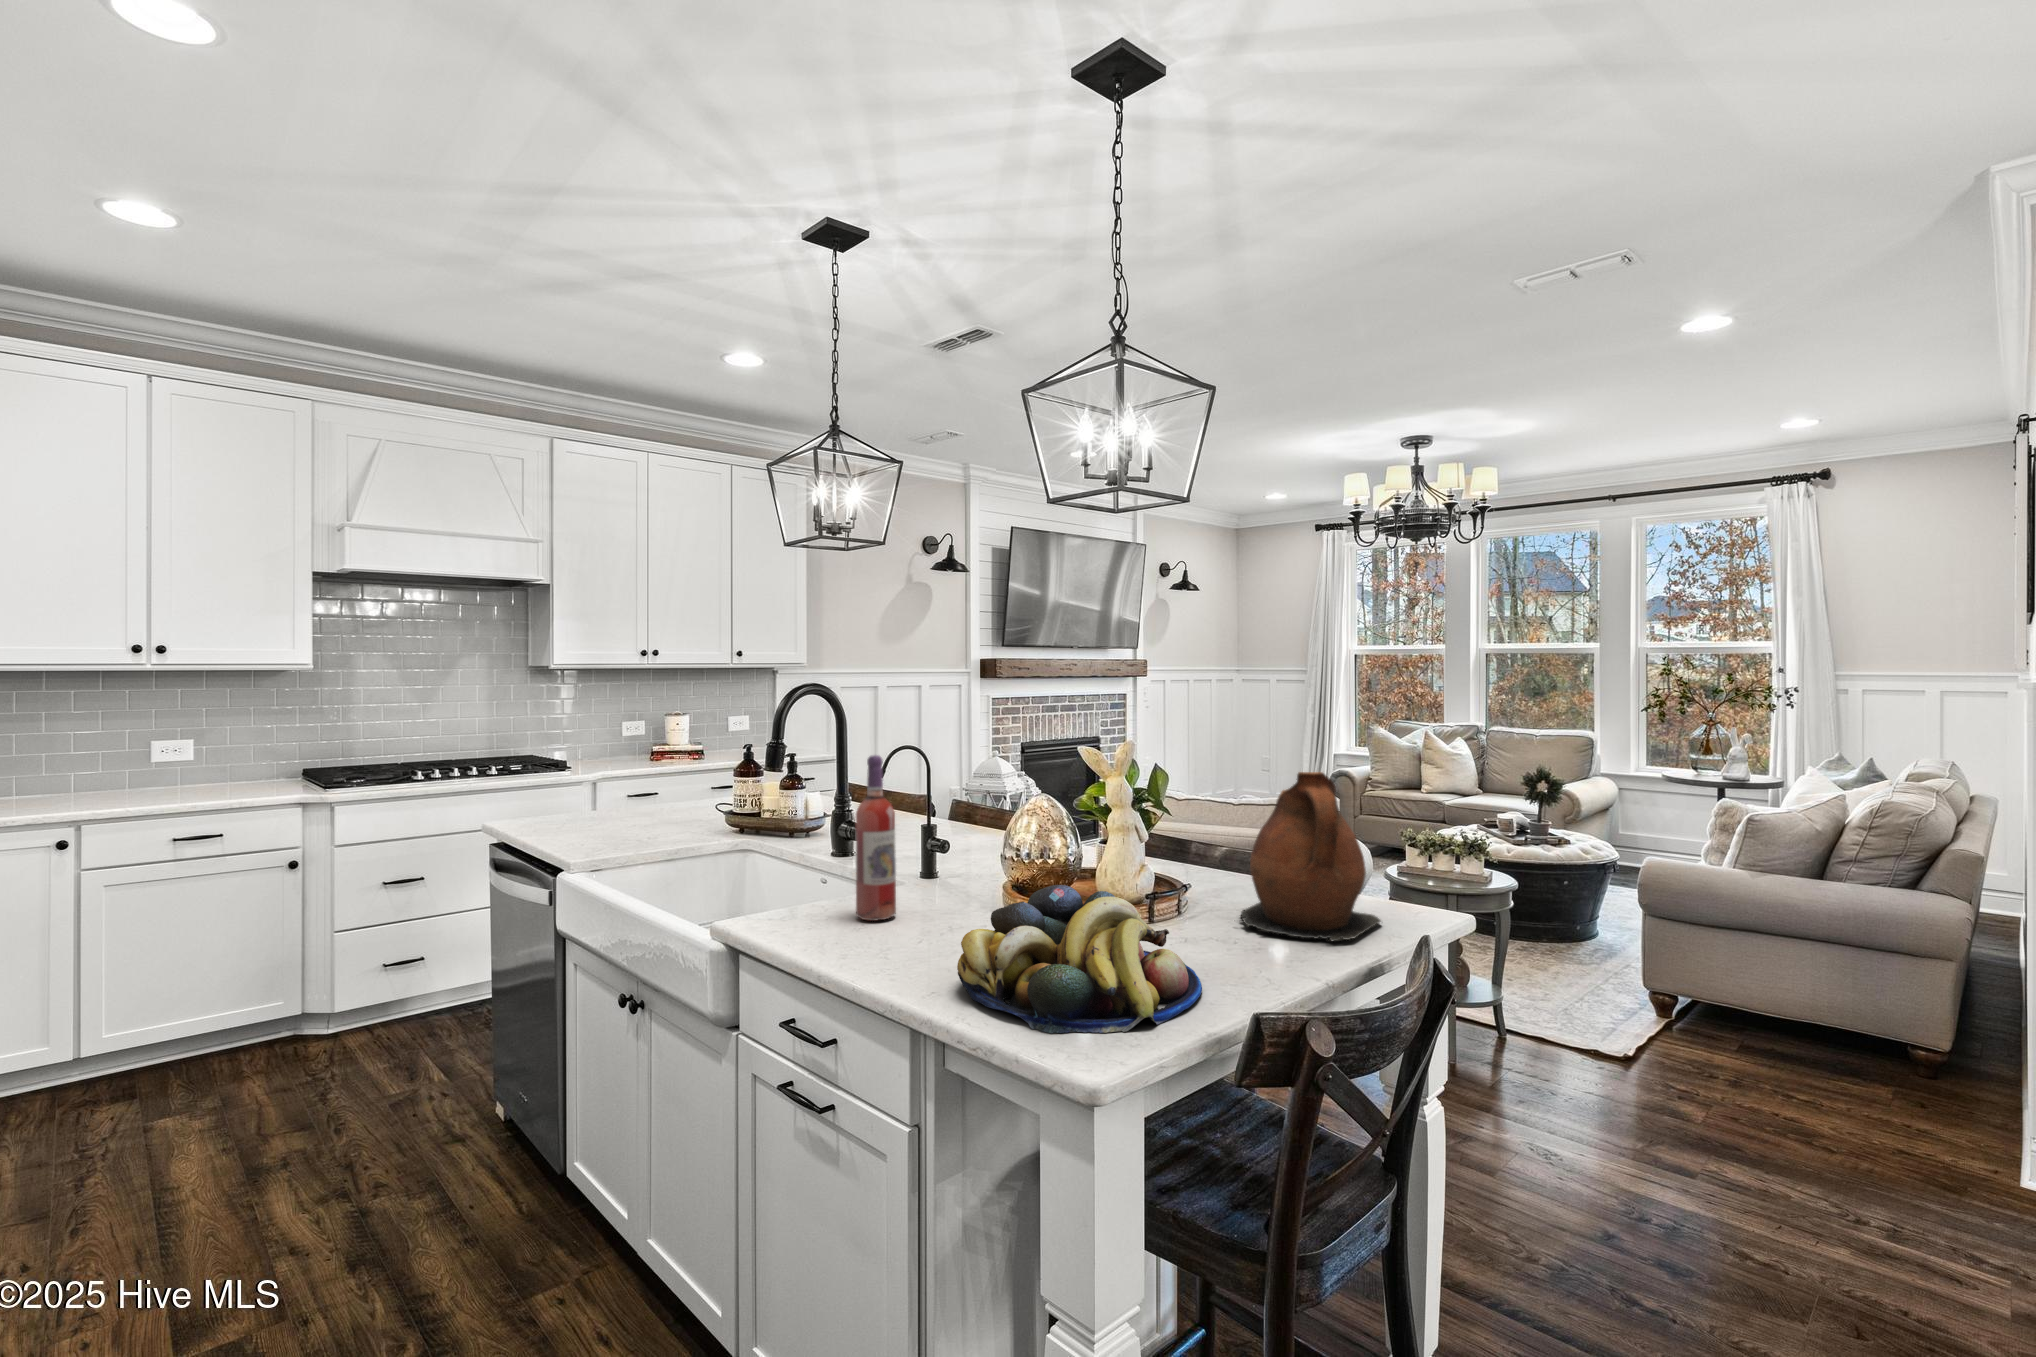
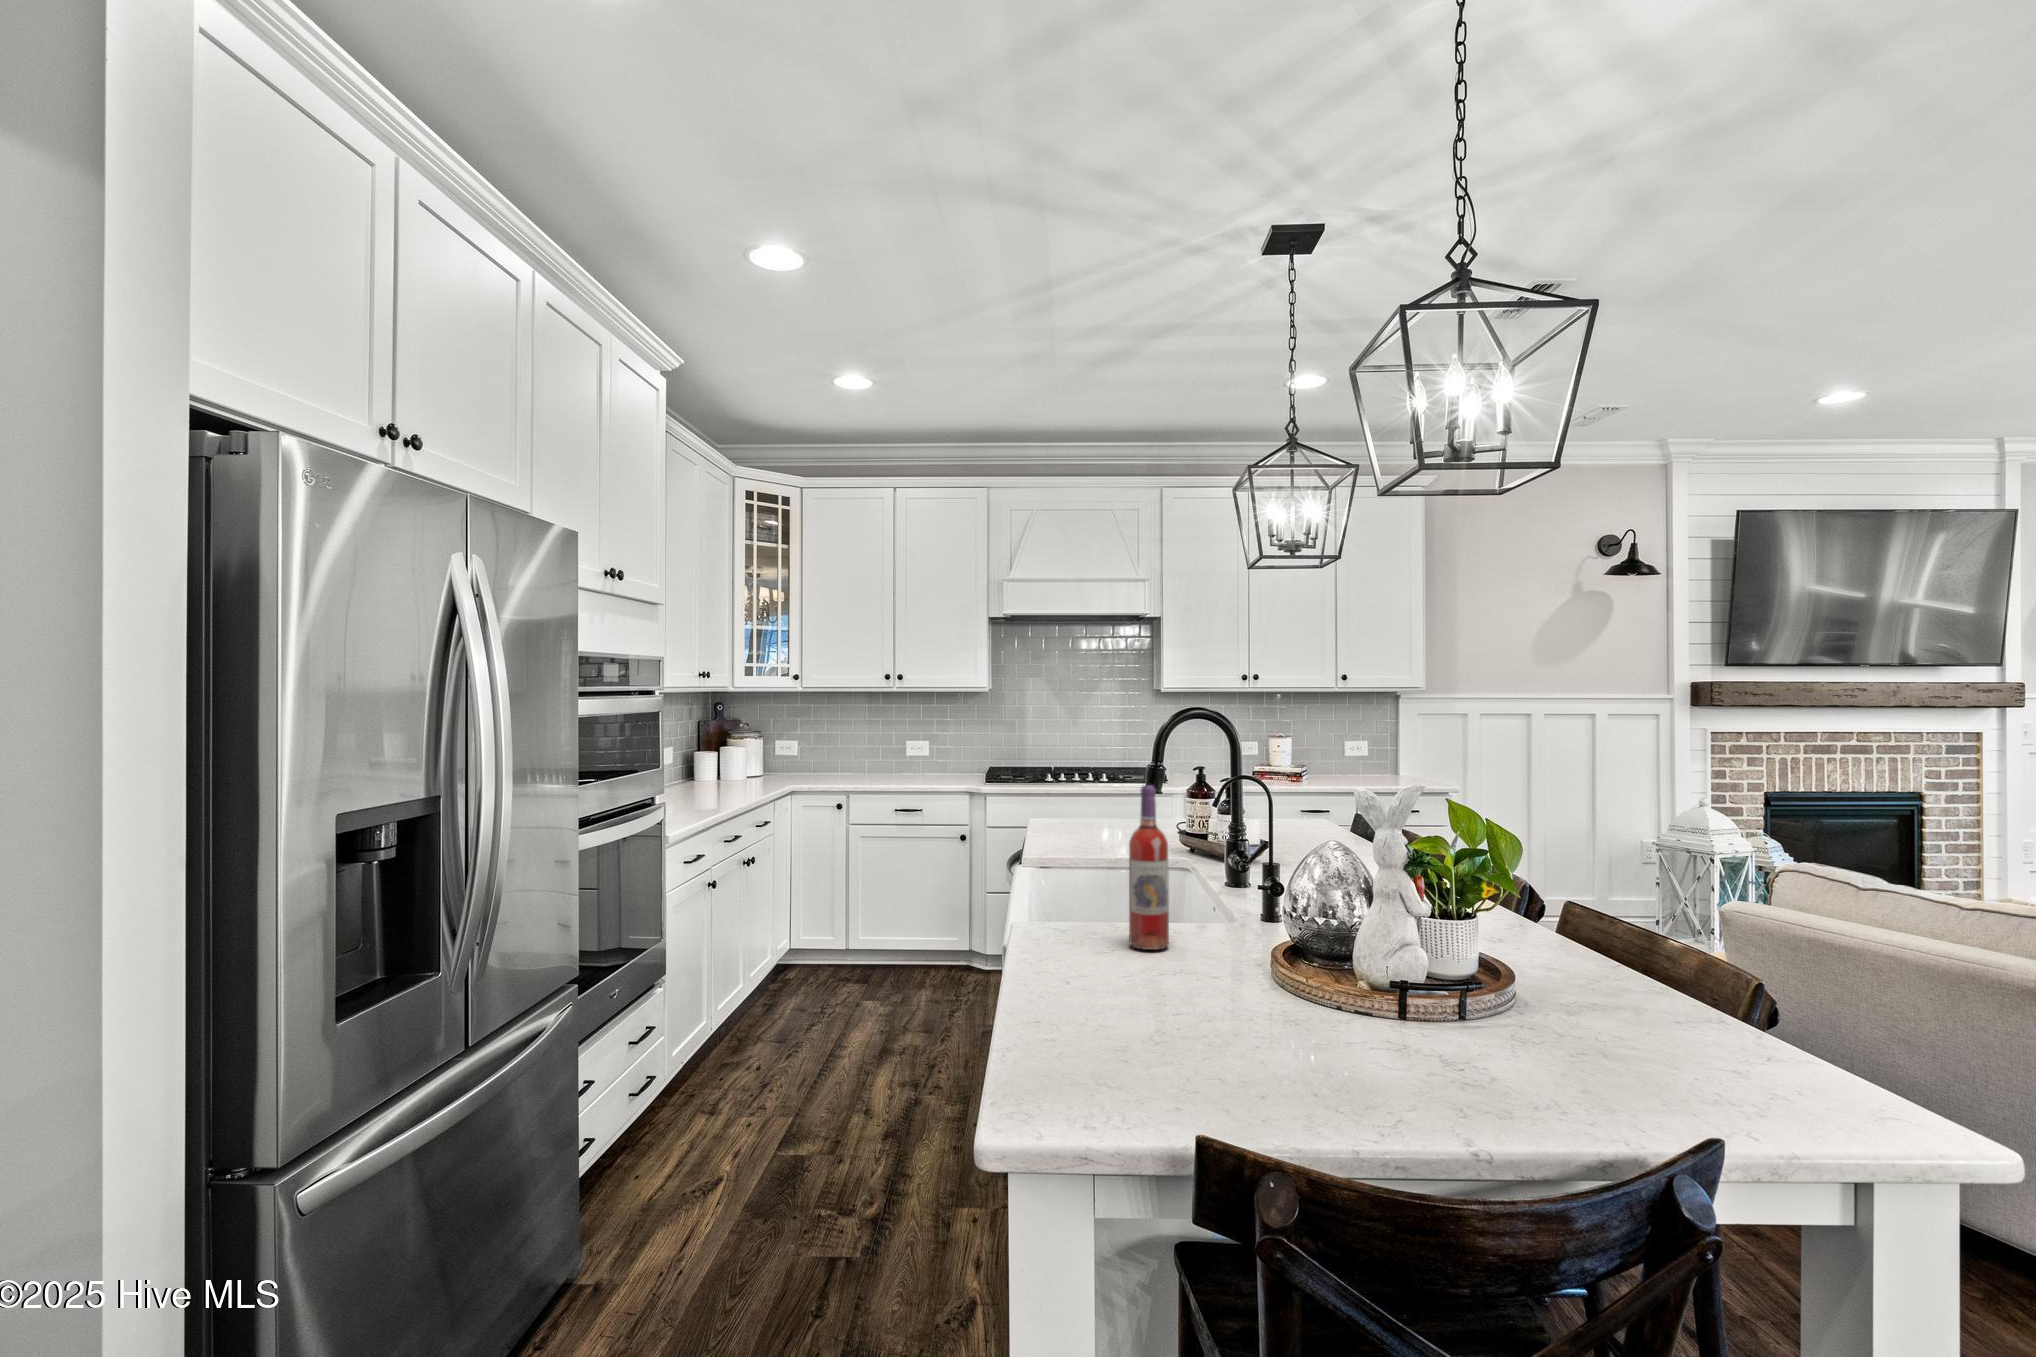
ceramic pitcher: present [1240,772,1381,942] -> none [1502,853,1755,1108]
fruit bowl: present [957,885,1202,1033] -> none [1062,940,1330,1108]

